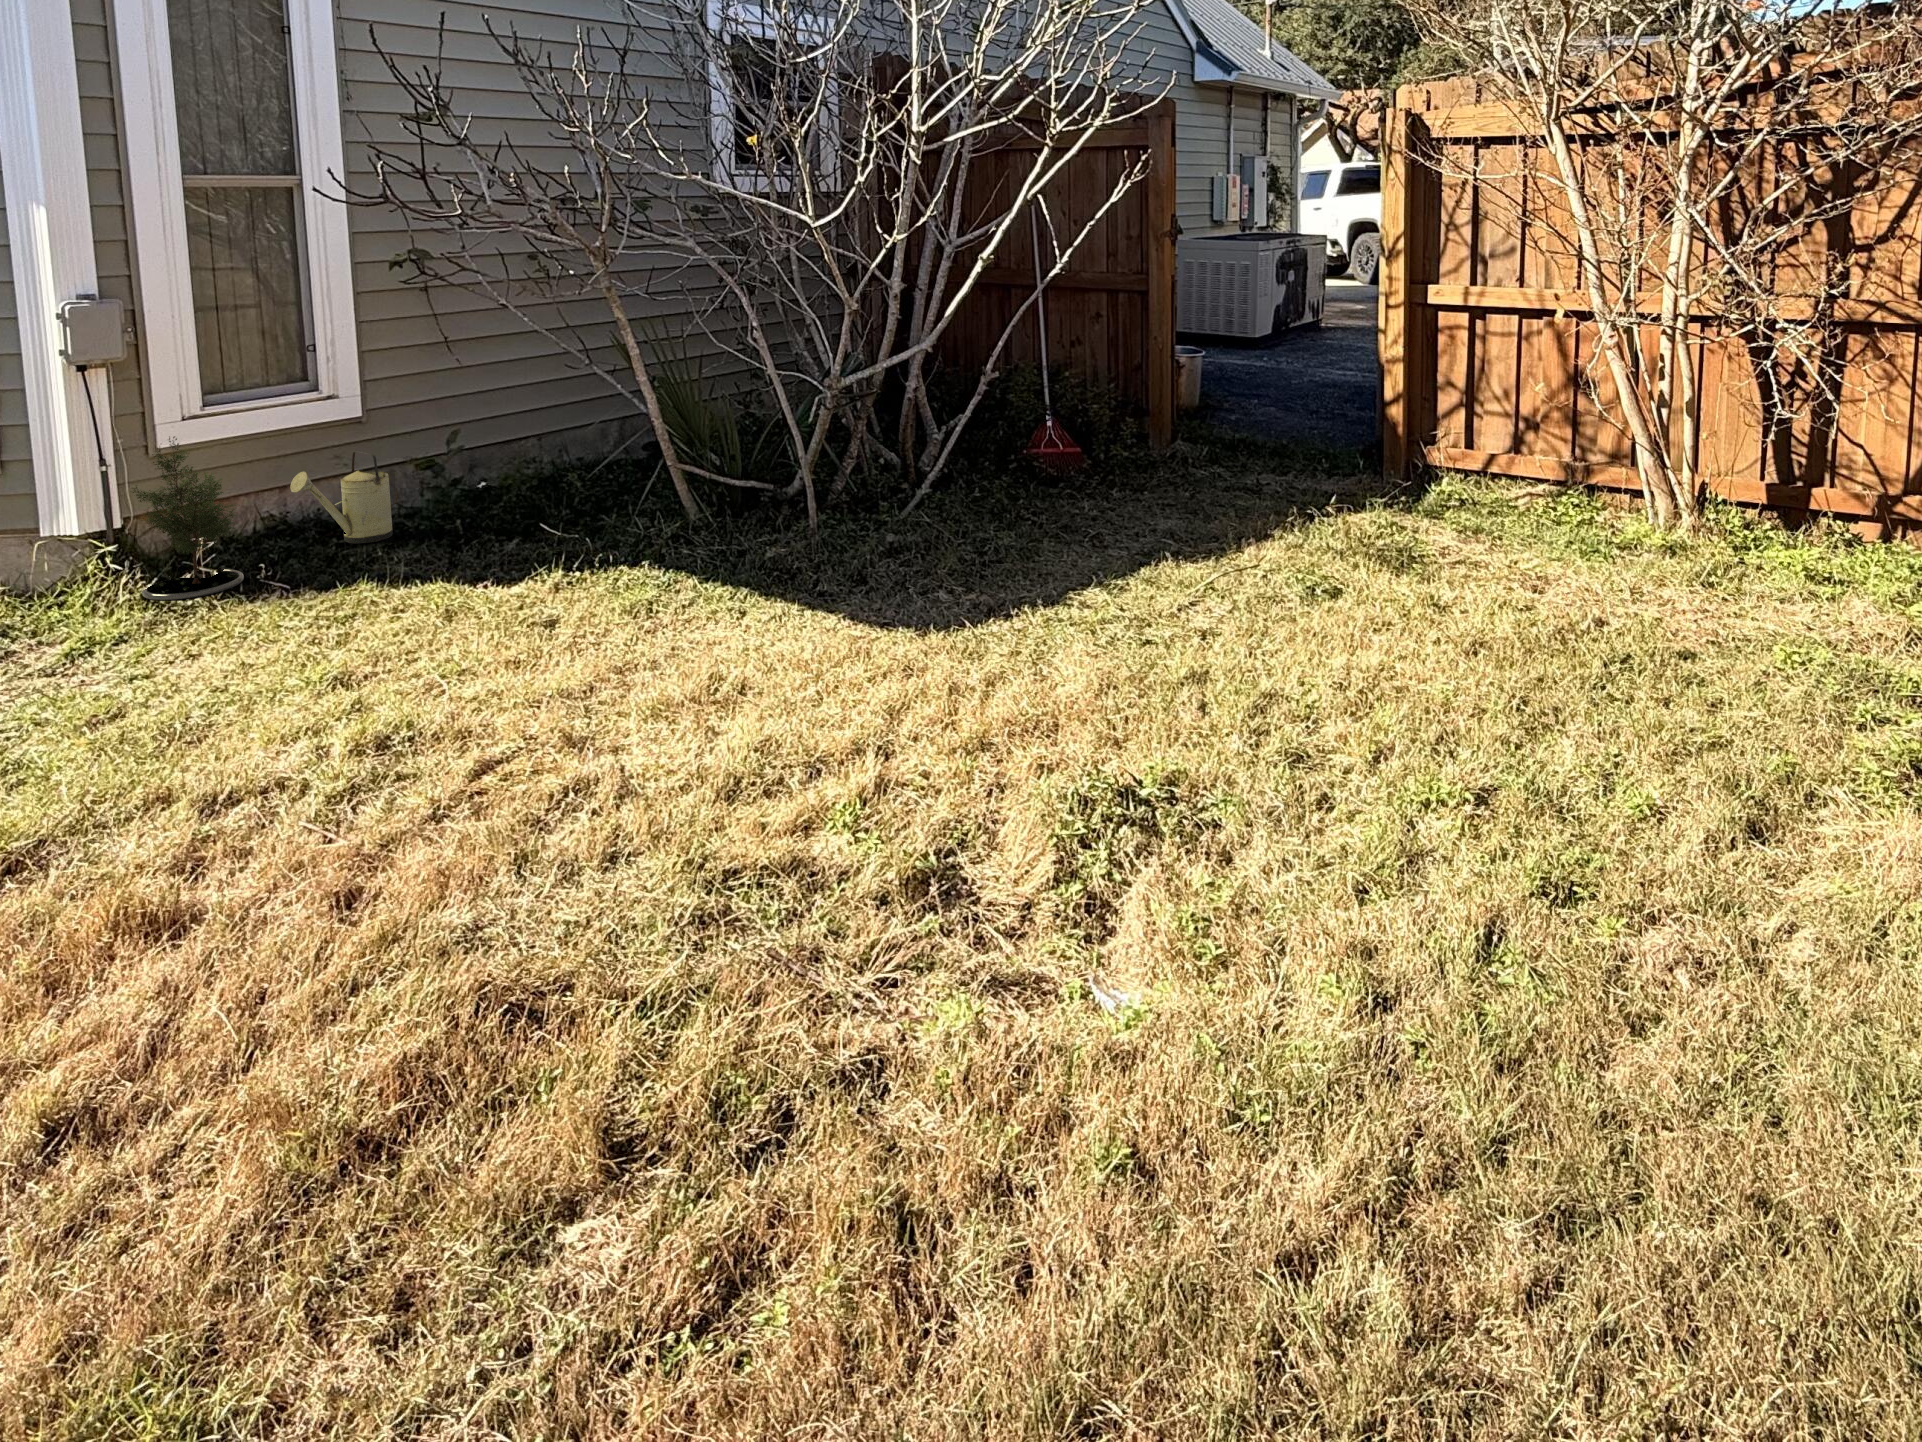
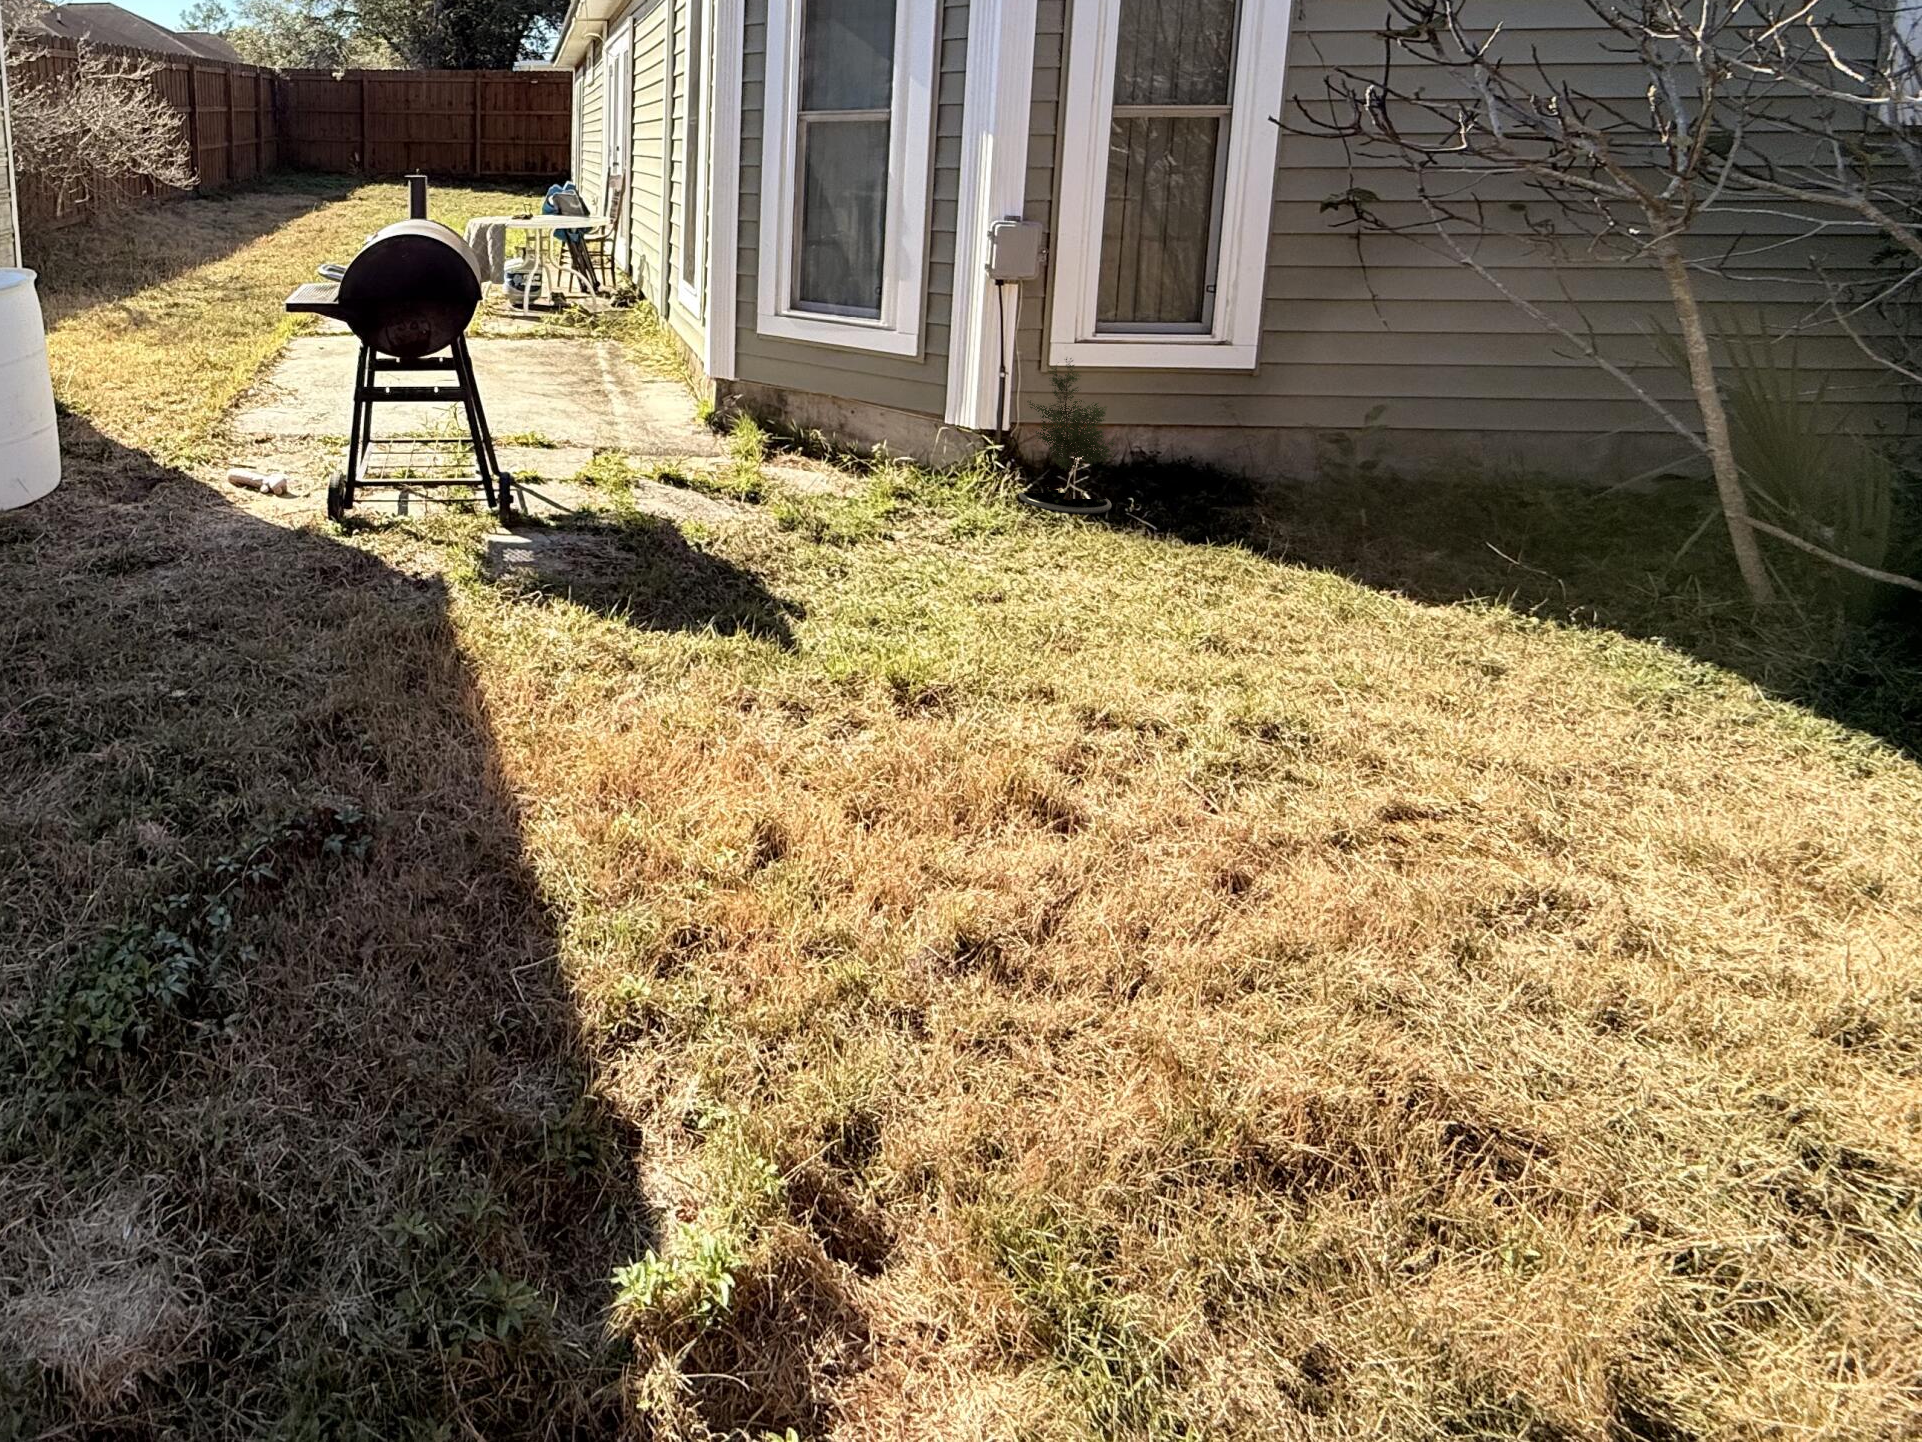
watering can: present [290,451,398,543] -> none [1169,407,1284,507]

